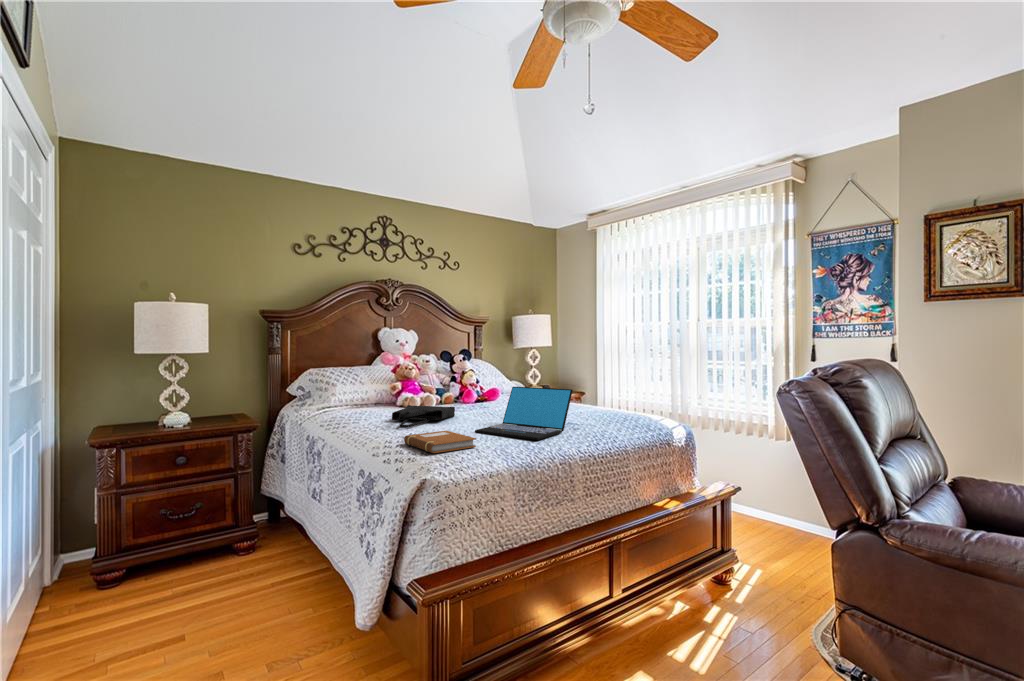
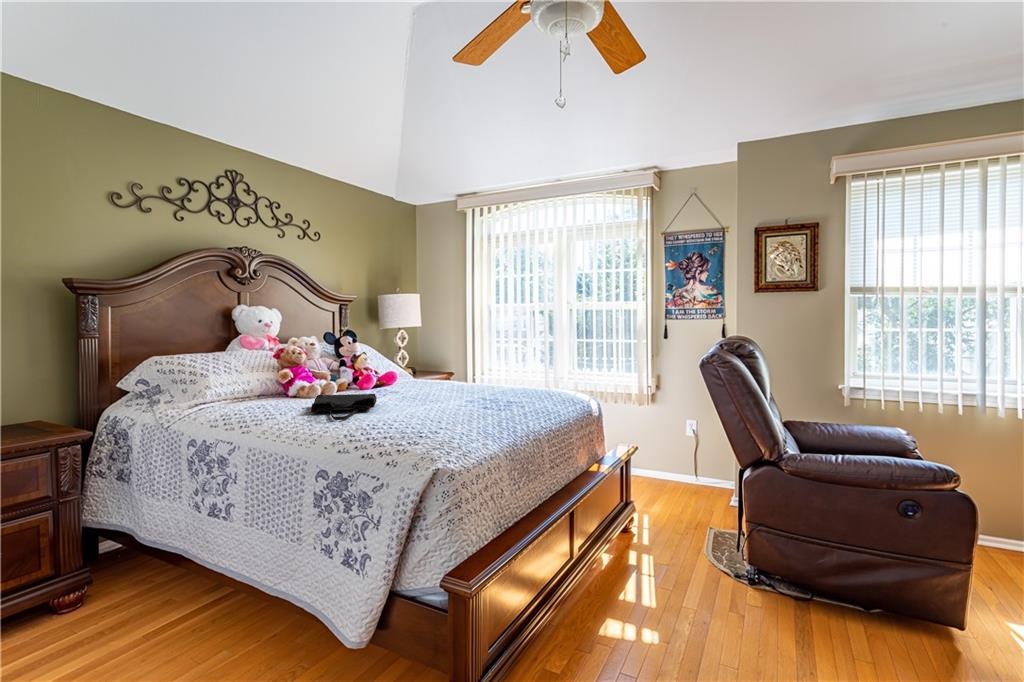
laptop: present [475,387,573,440] -> none [426,369,516,420]
notebook: present [404,431,476,453] -> none [371,418,454,442]

